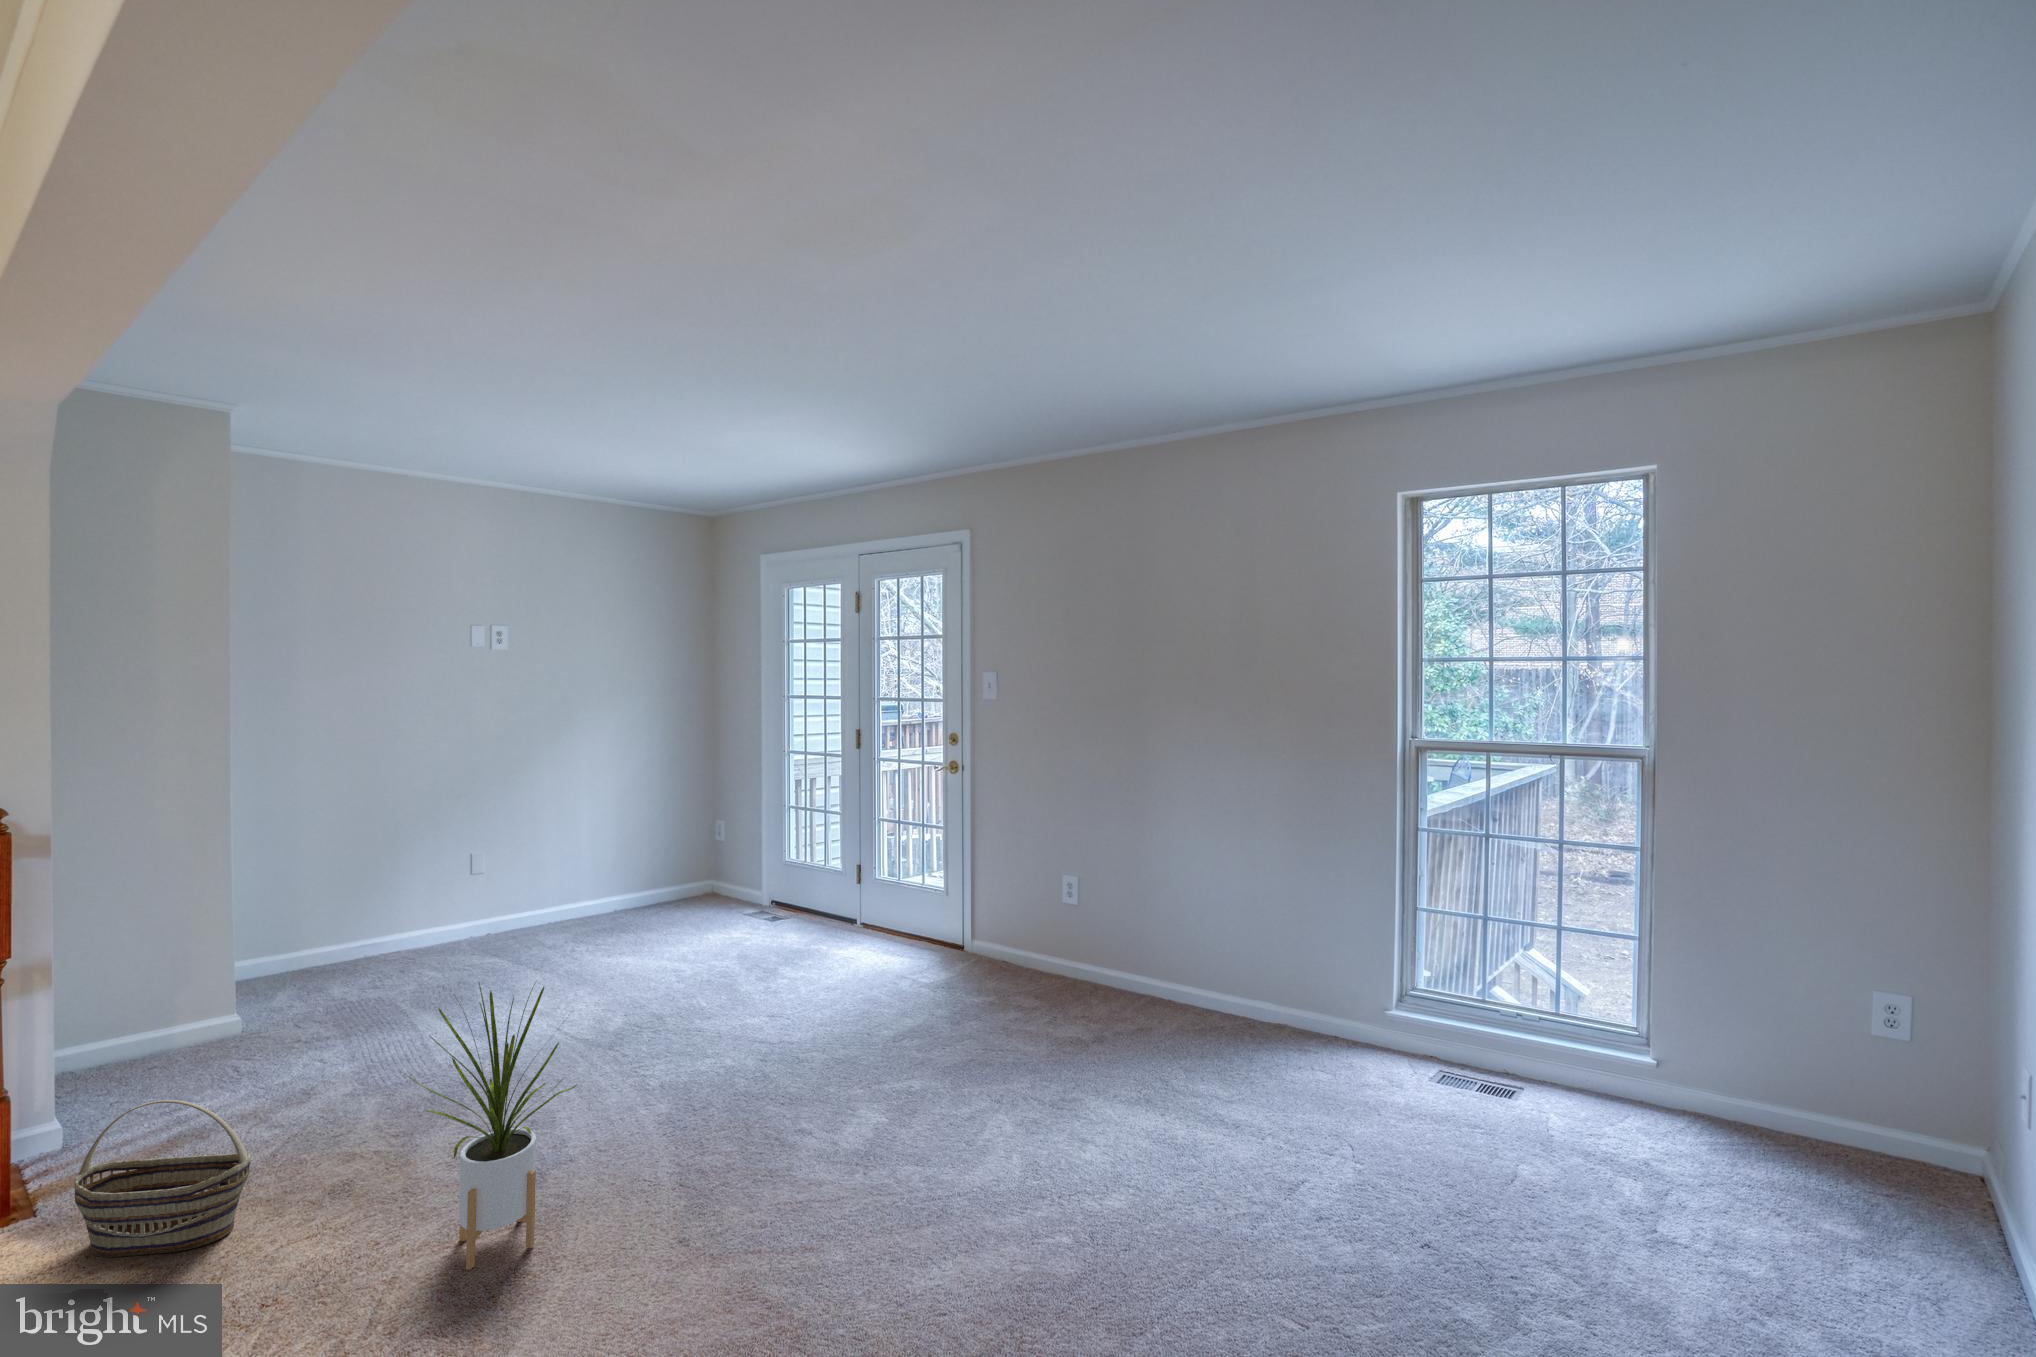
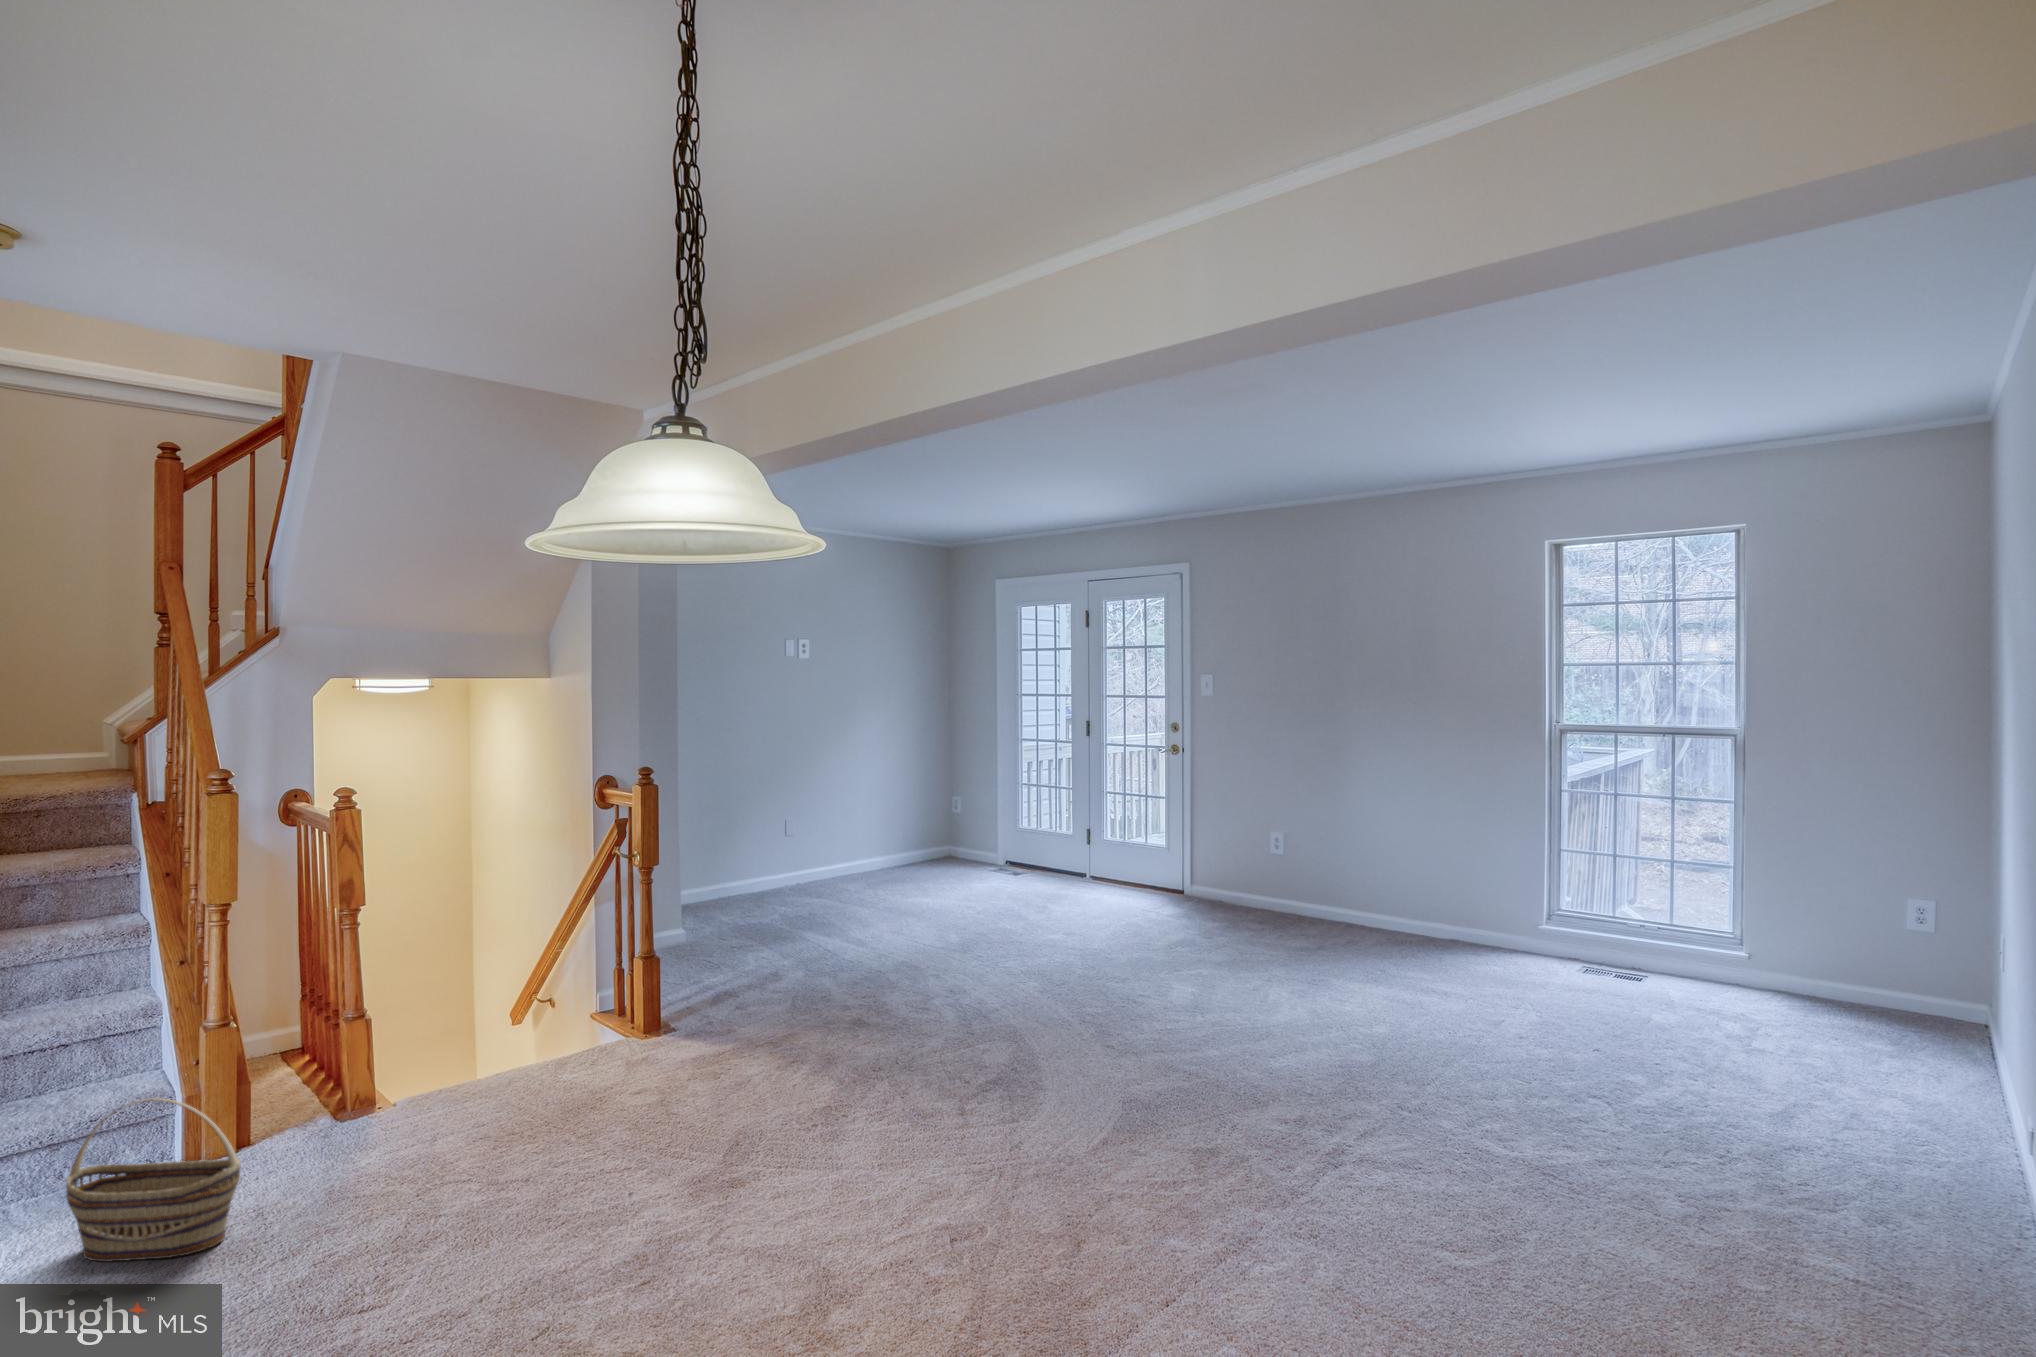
house plant: present [407,983,577,1269] -> none [400,969,580,1279]

